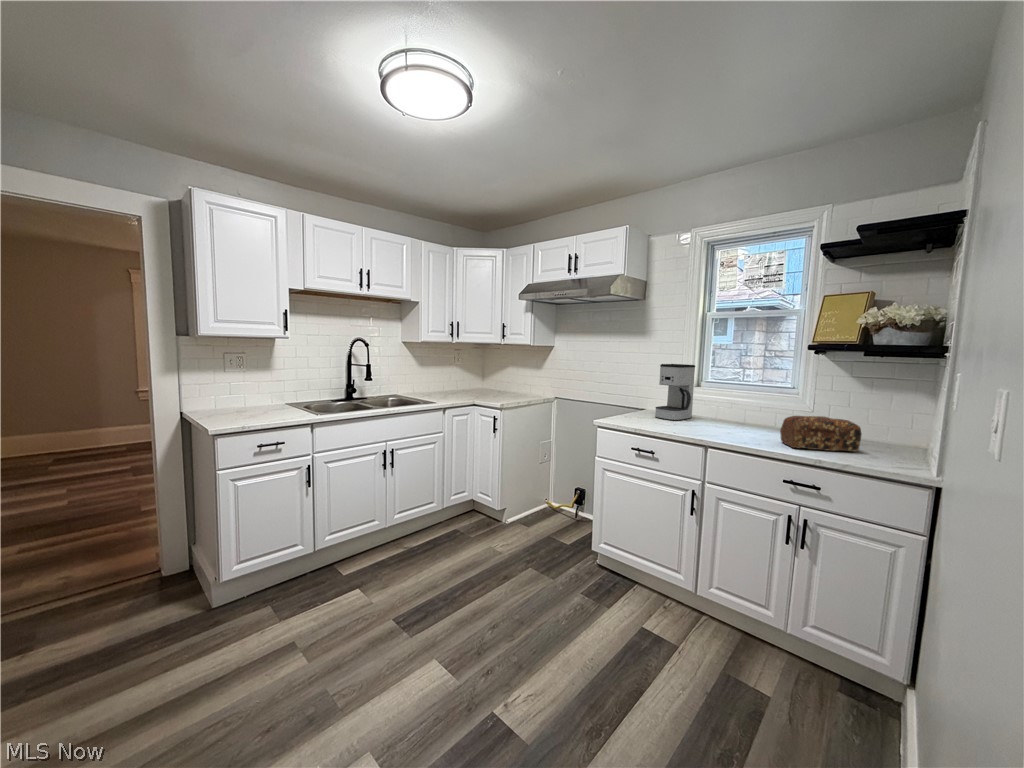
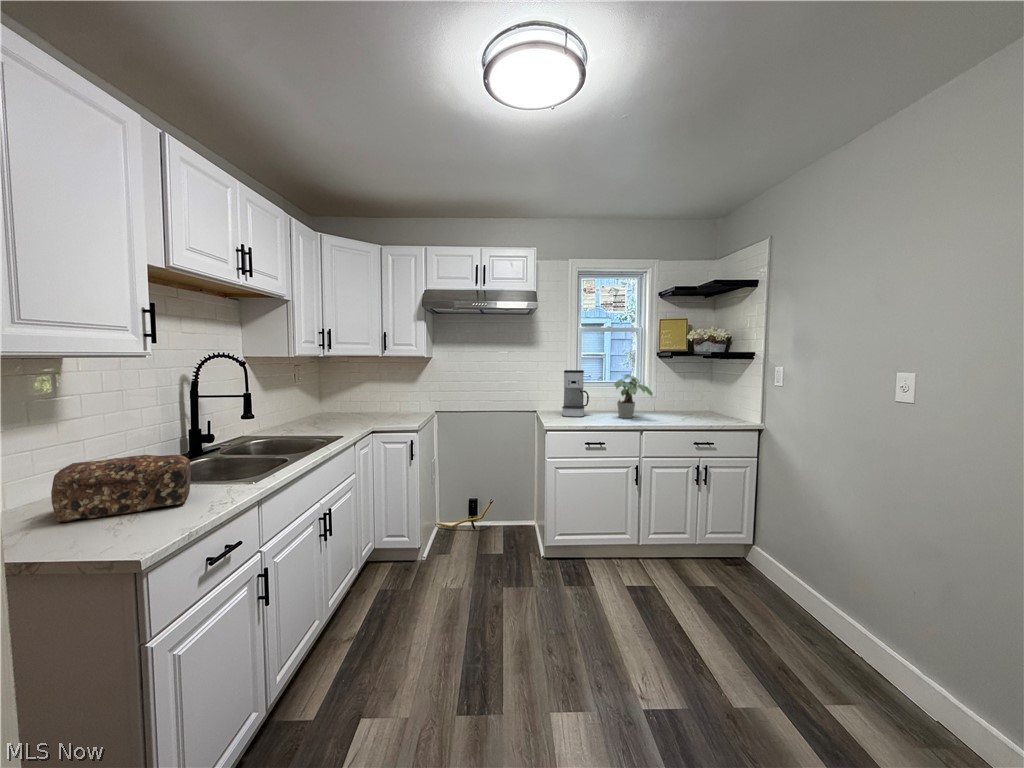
potted plant: none [706,373,762,431] -> present [614,374,652,418]
bread loaf: present [780,416,862,451] -> present [51,455,191,522]

